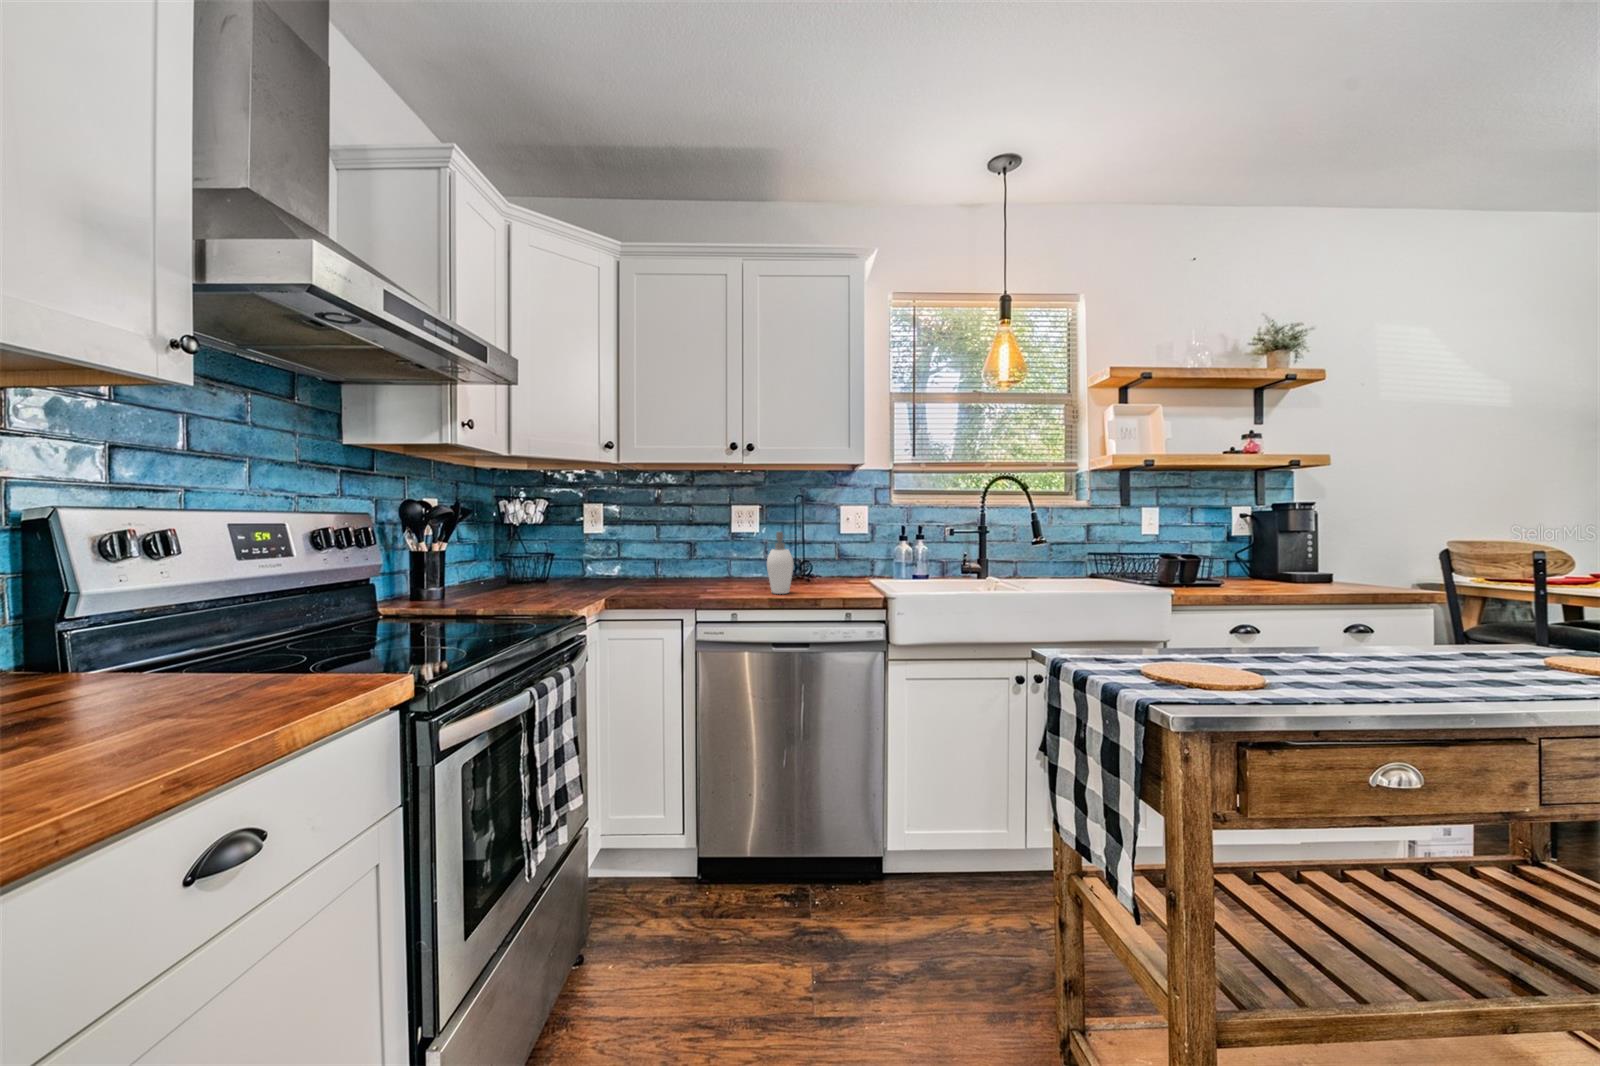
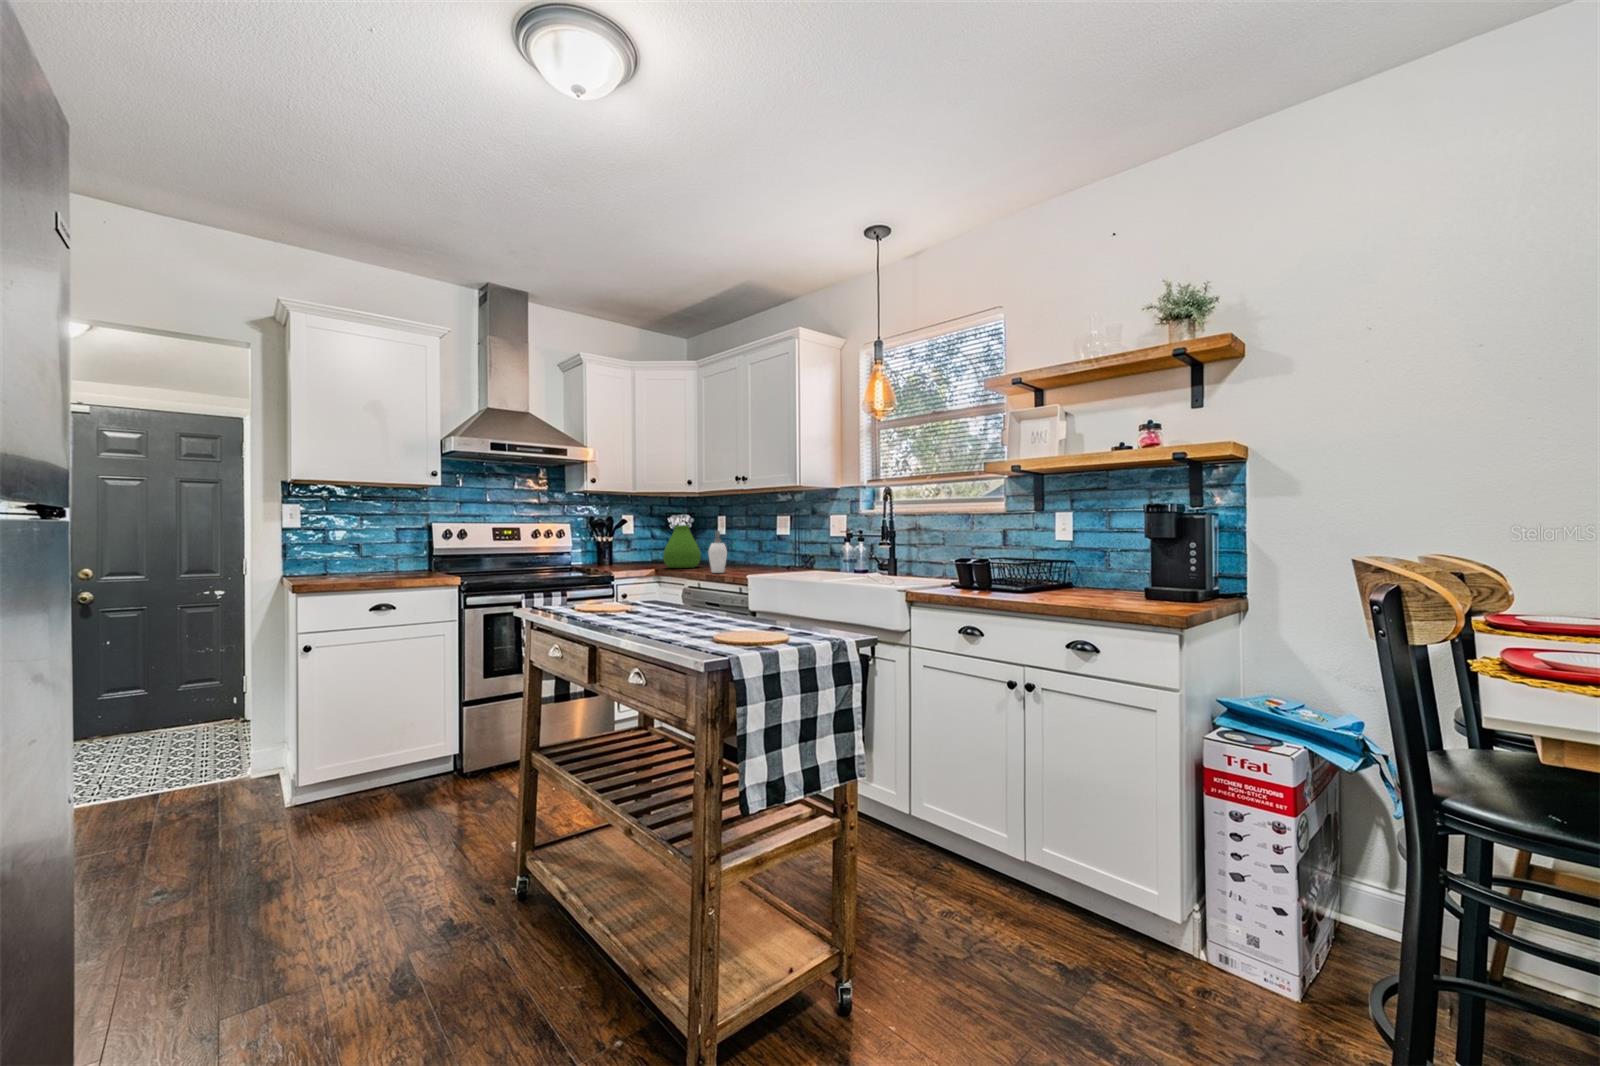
vase: none [614,522,675,591] -> present [663,525,701,568]

